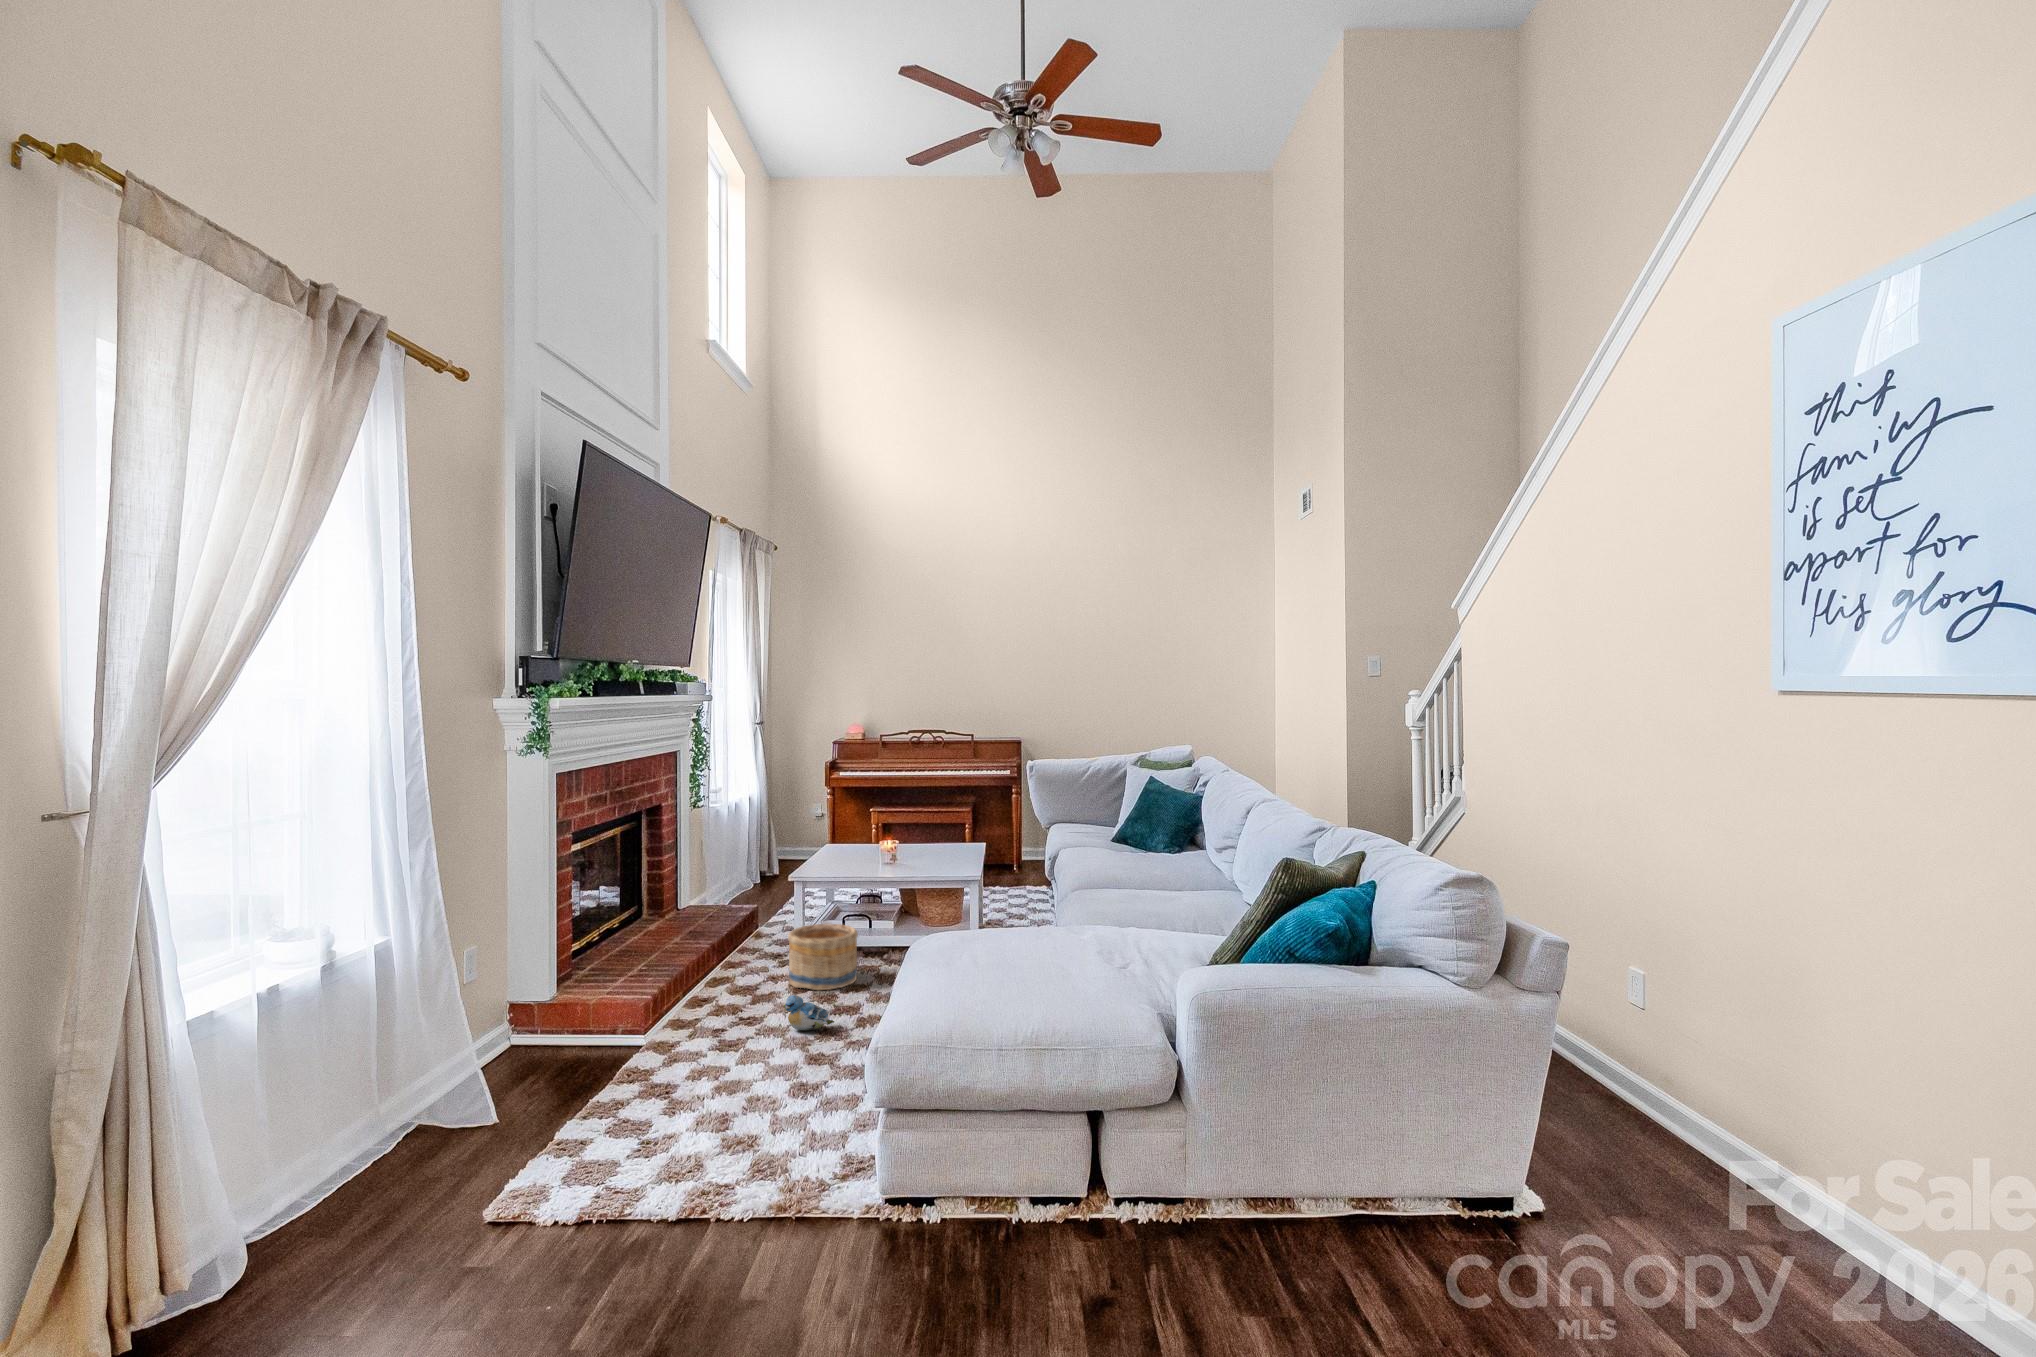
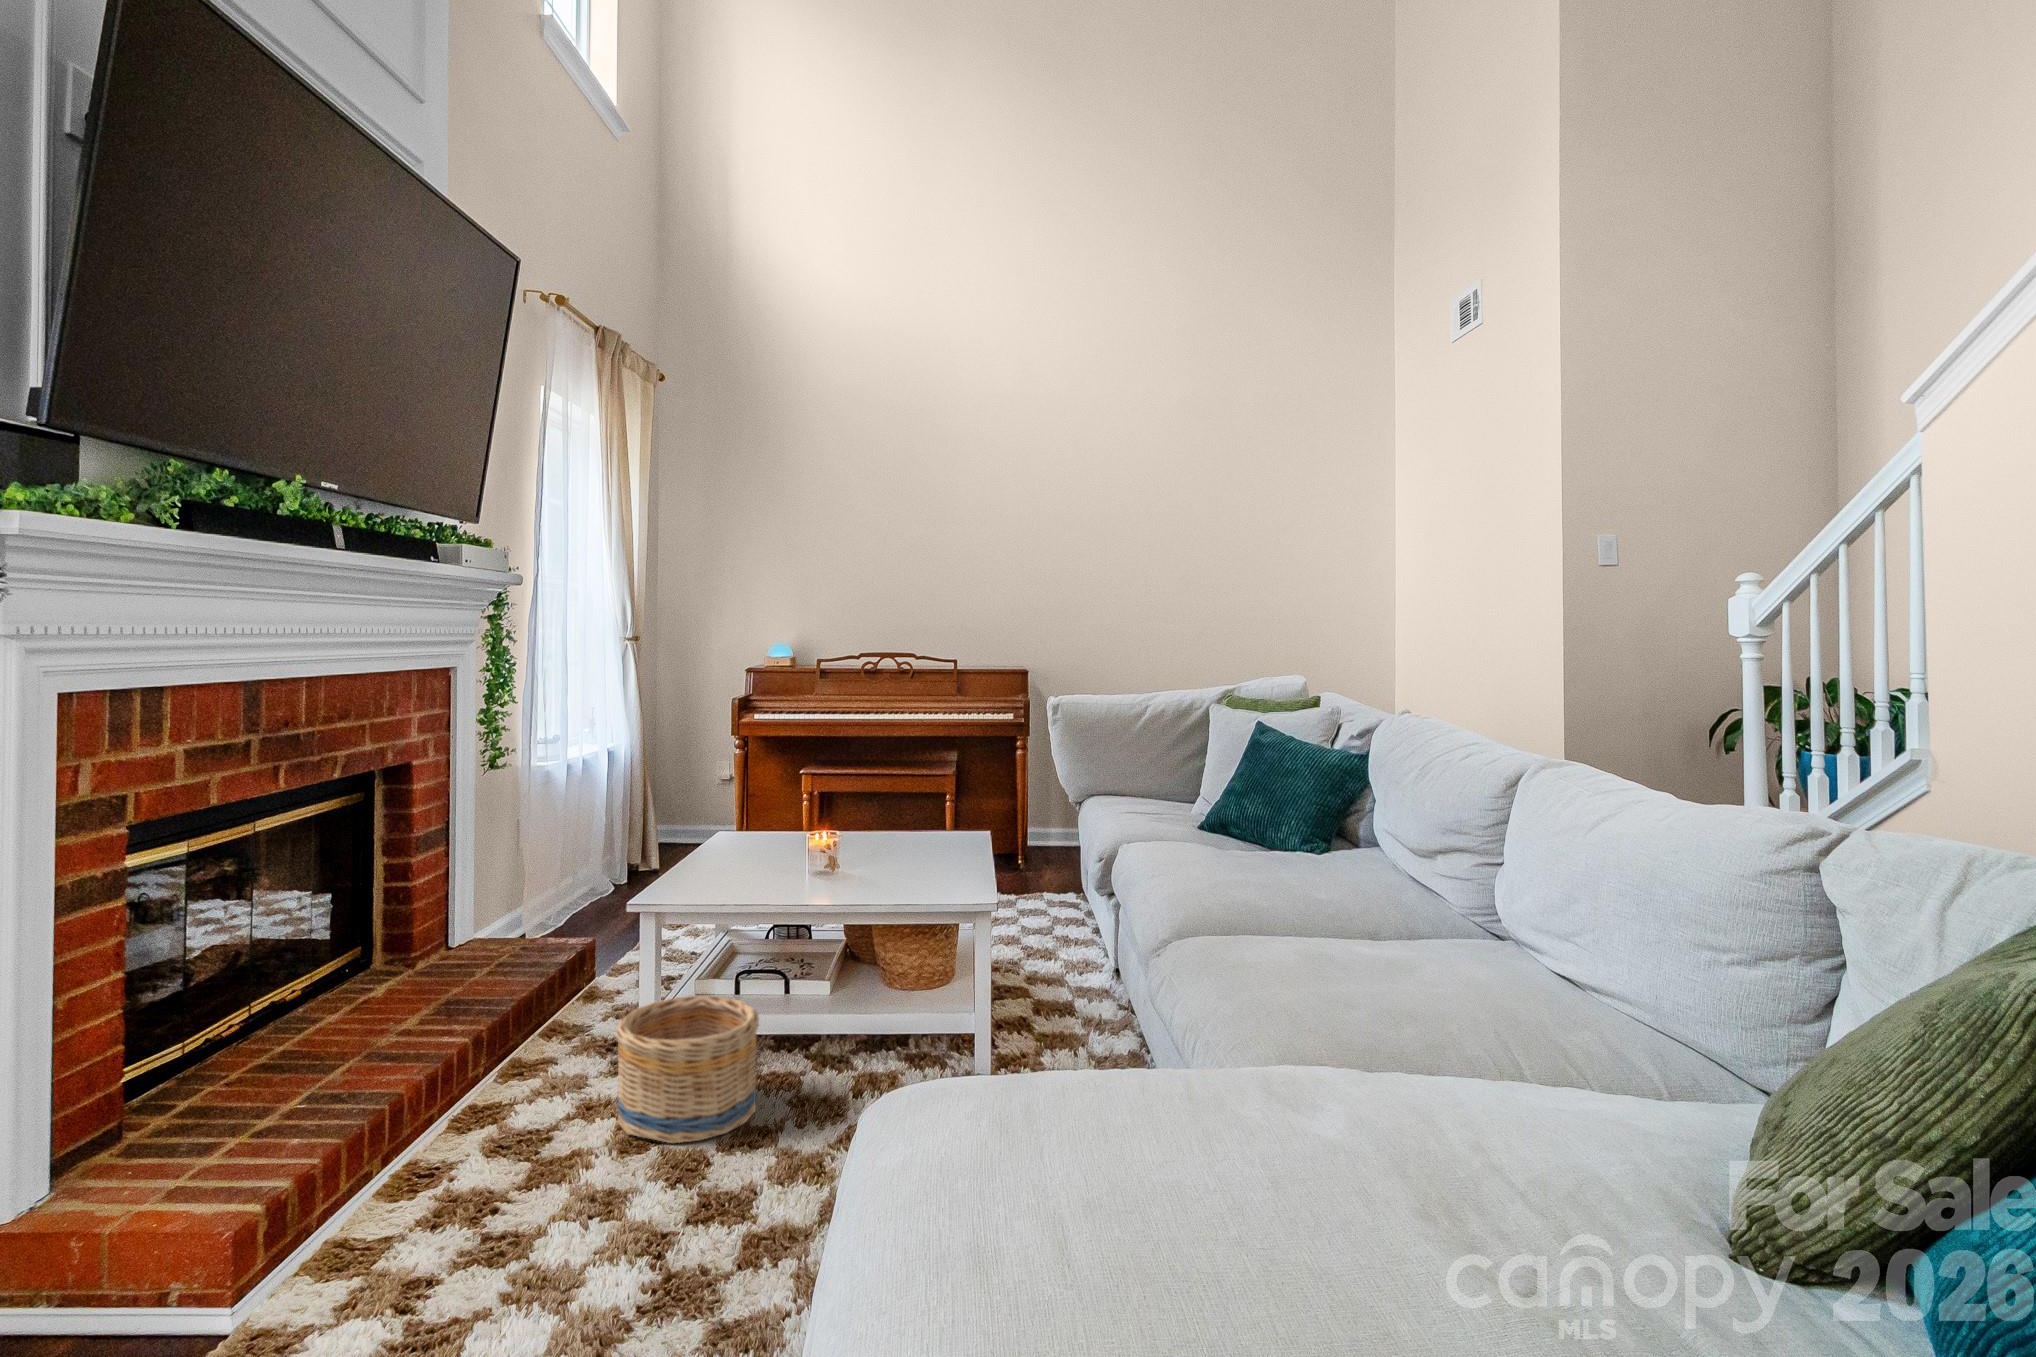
plush toy: present [784,995,834,1030] -> none [566,1208,687,1290]

